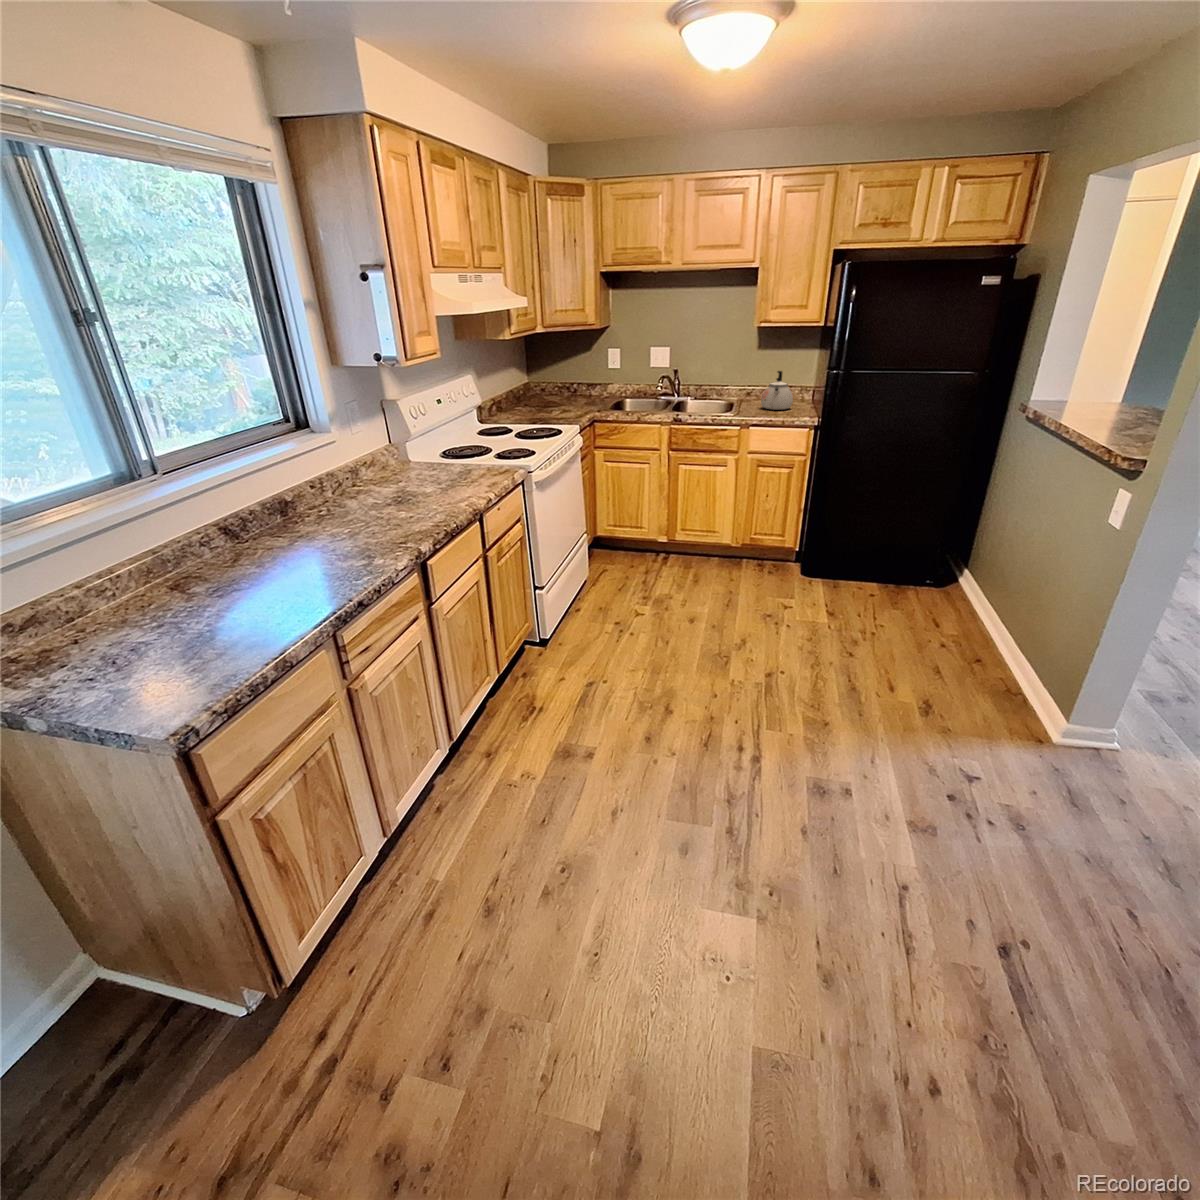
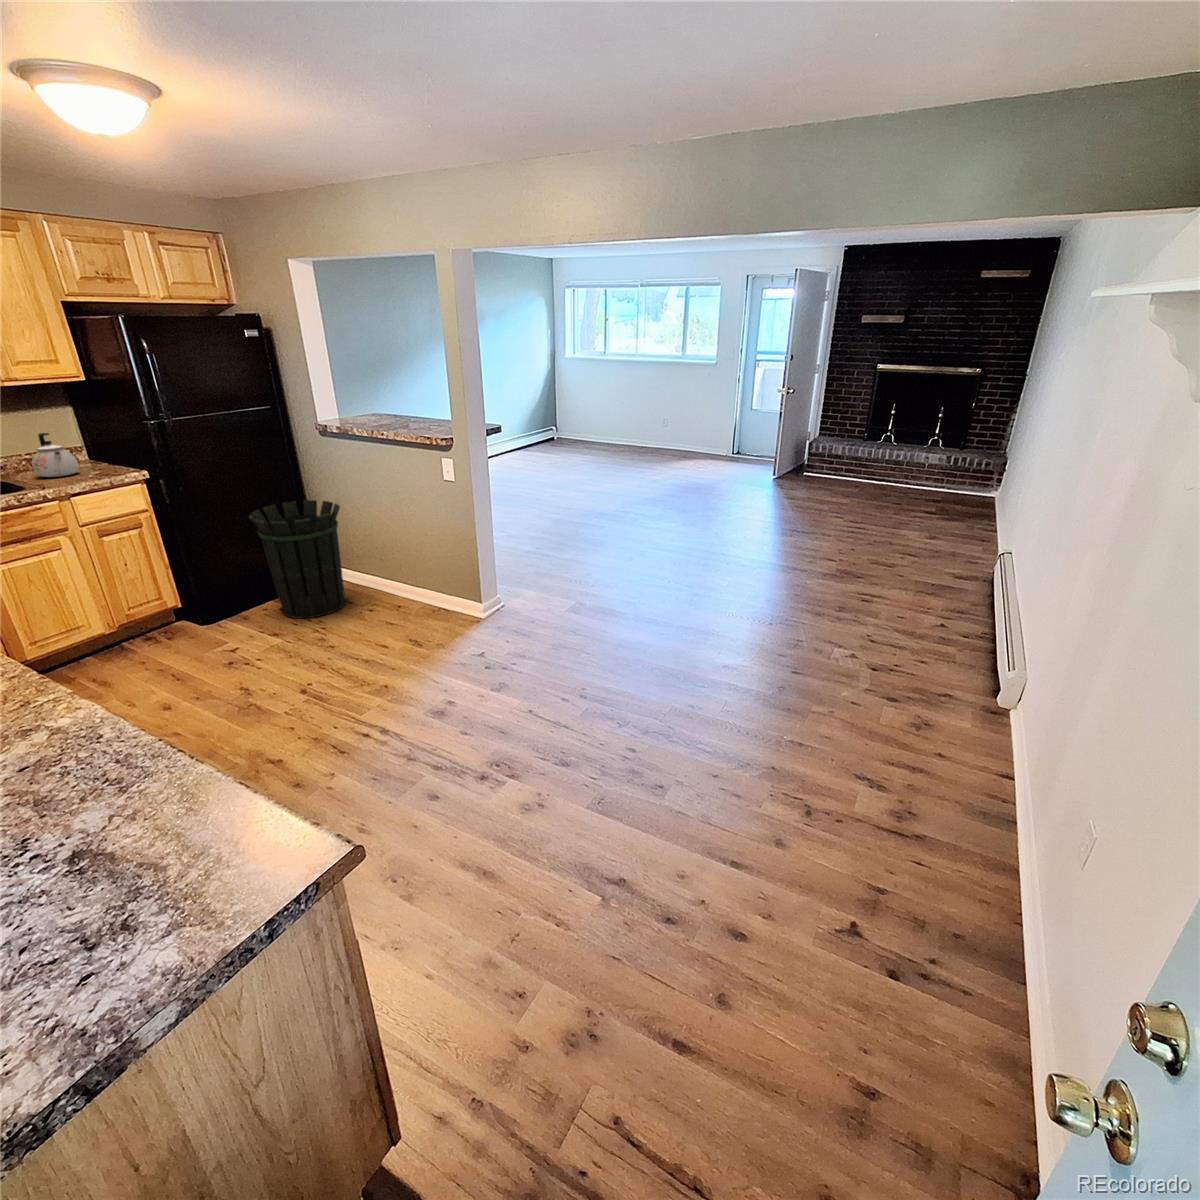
waste bin: none [868,484,985,623] -> present [249,500,346,618]

